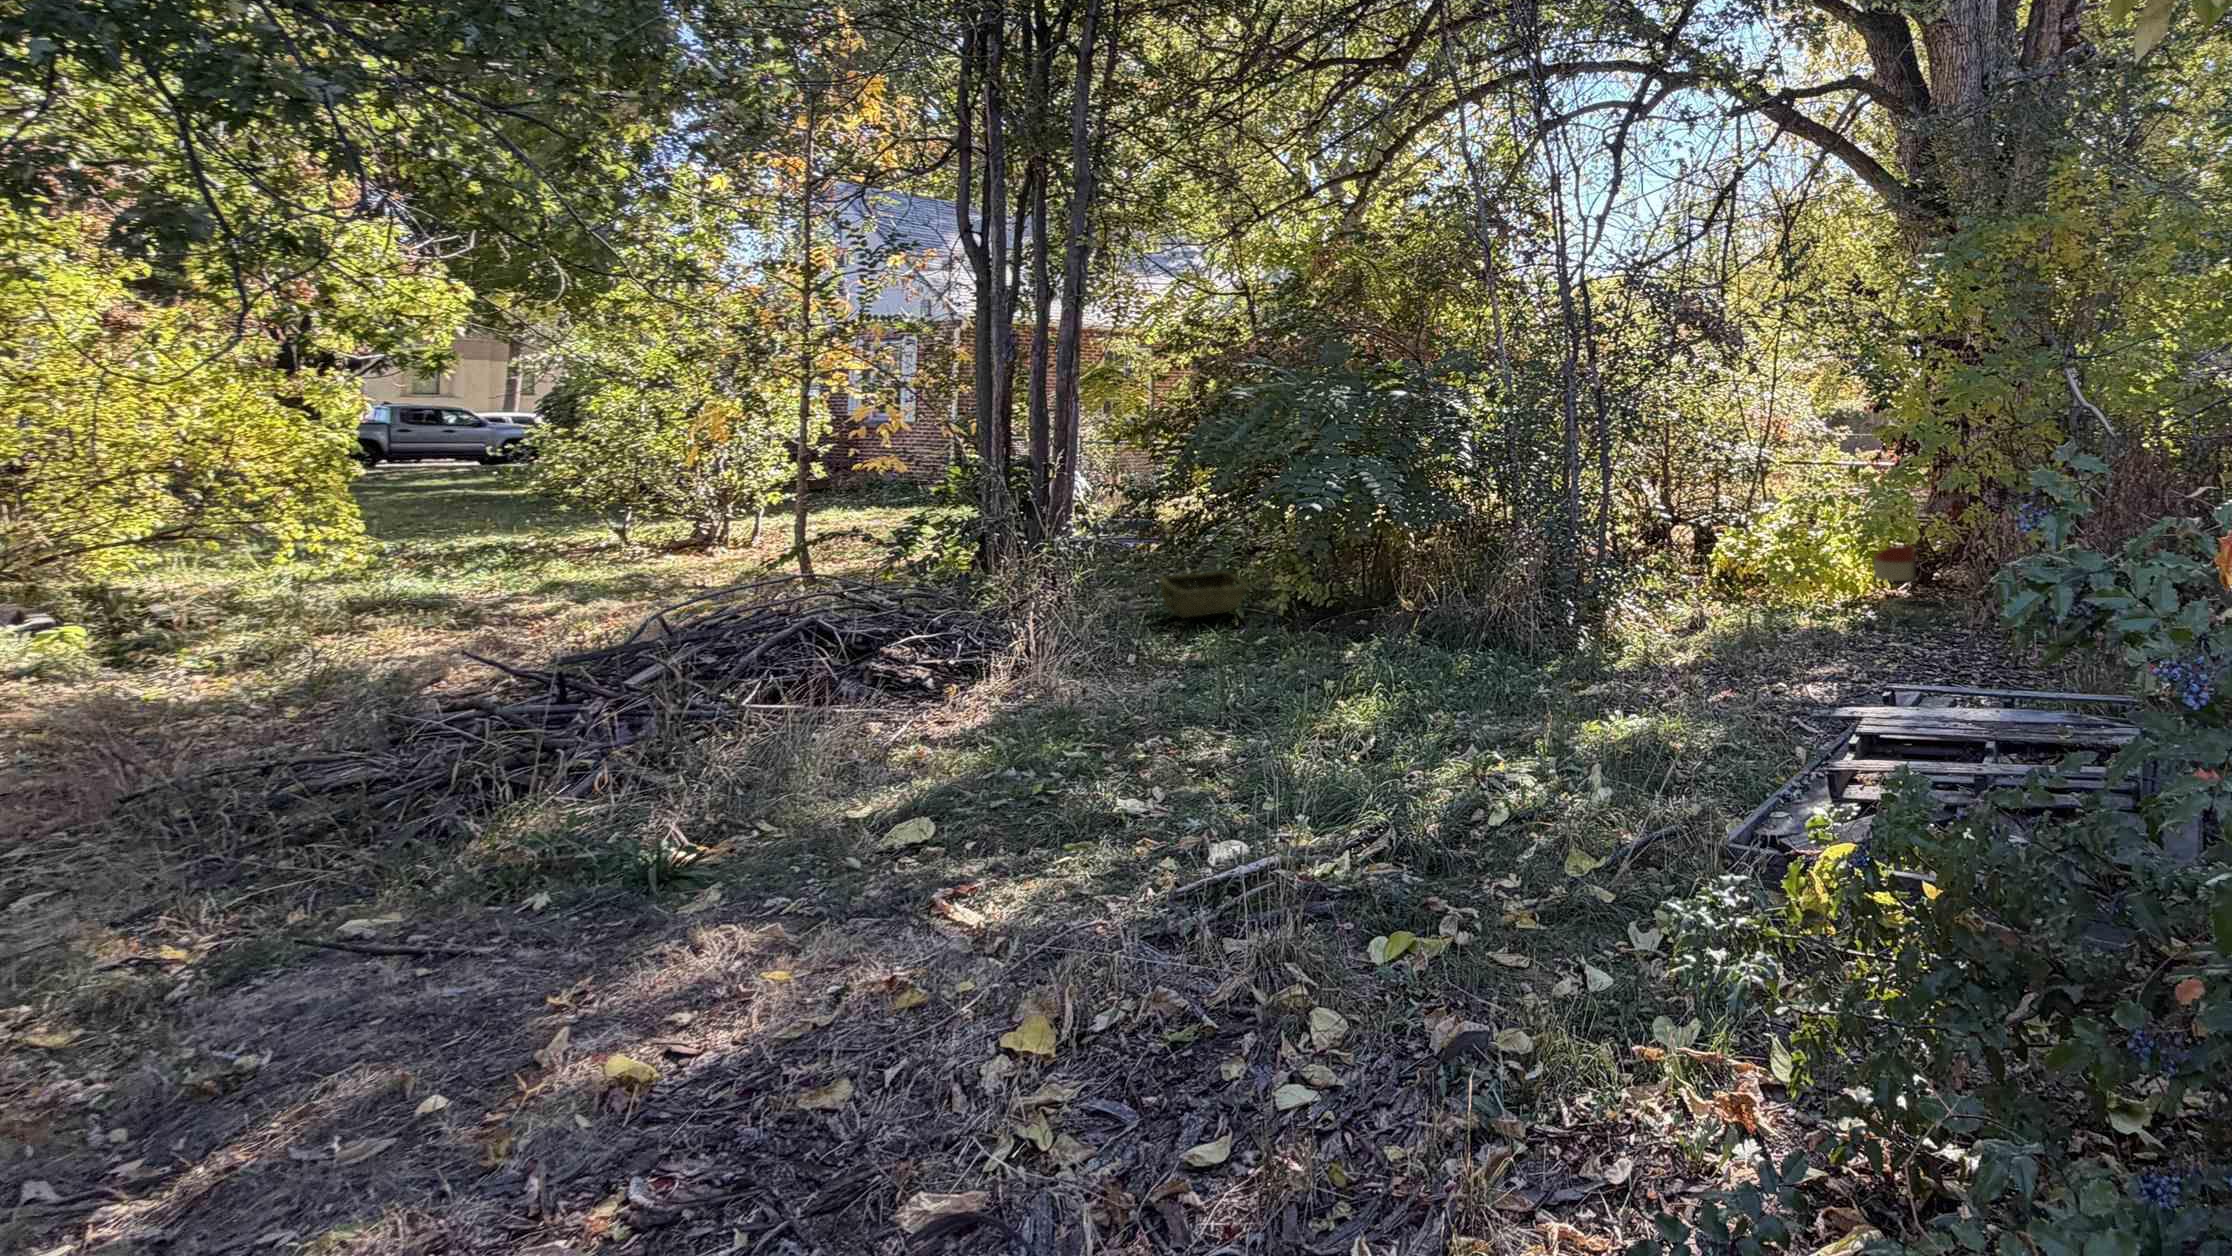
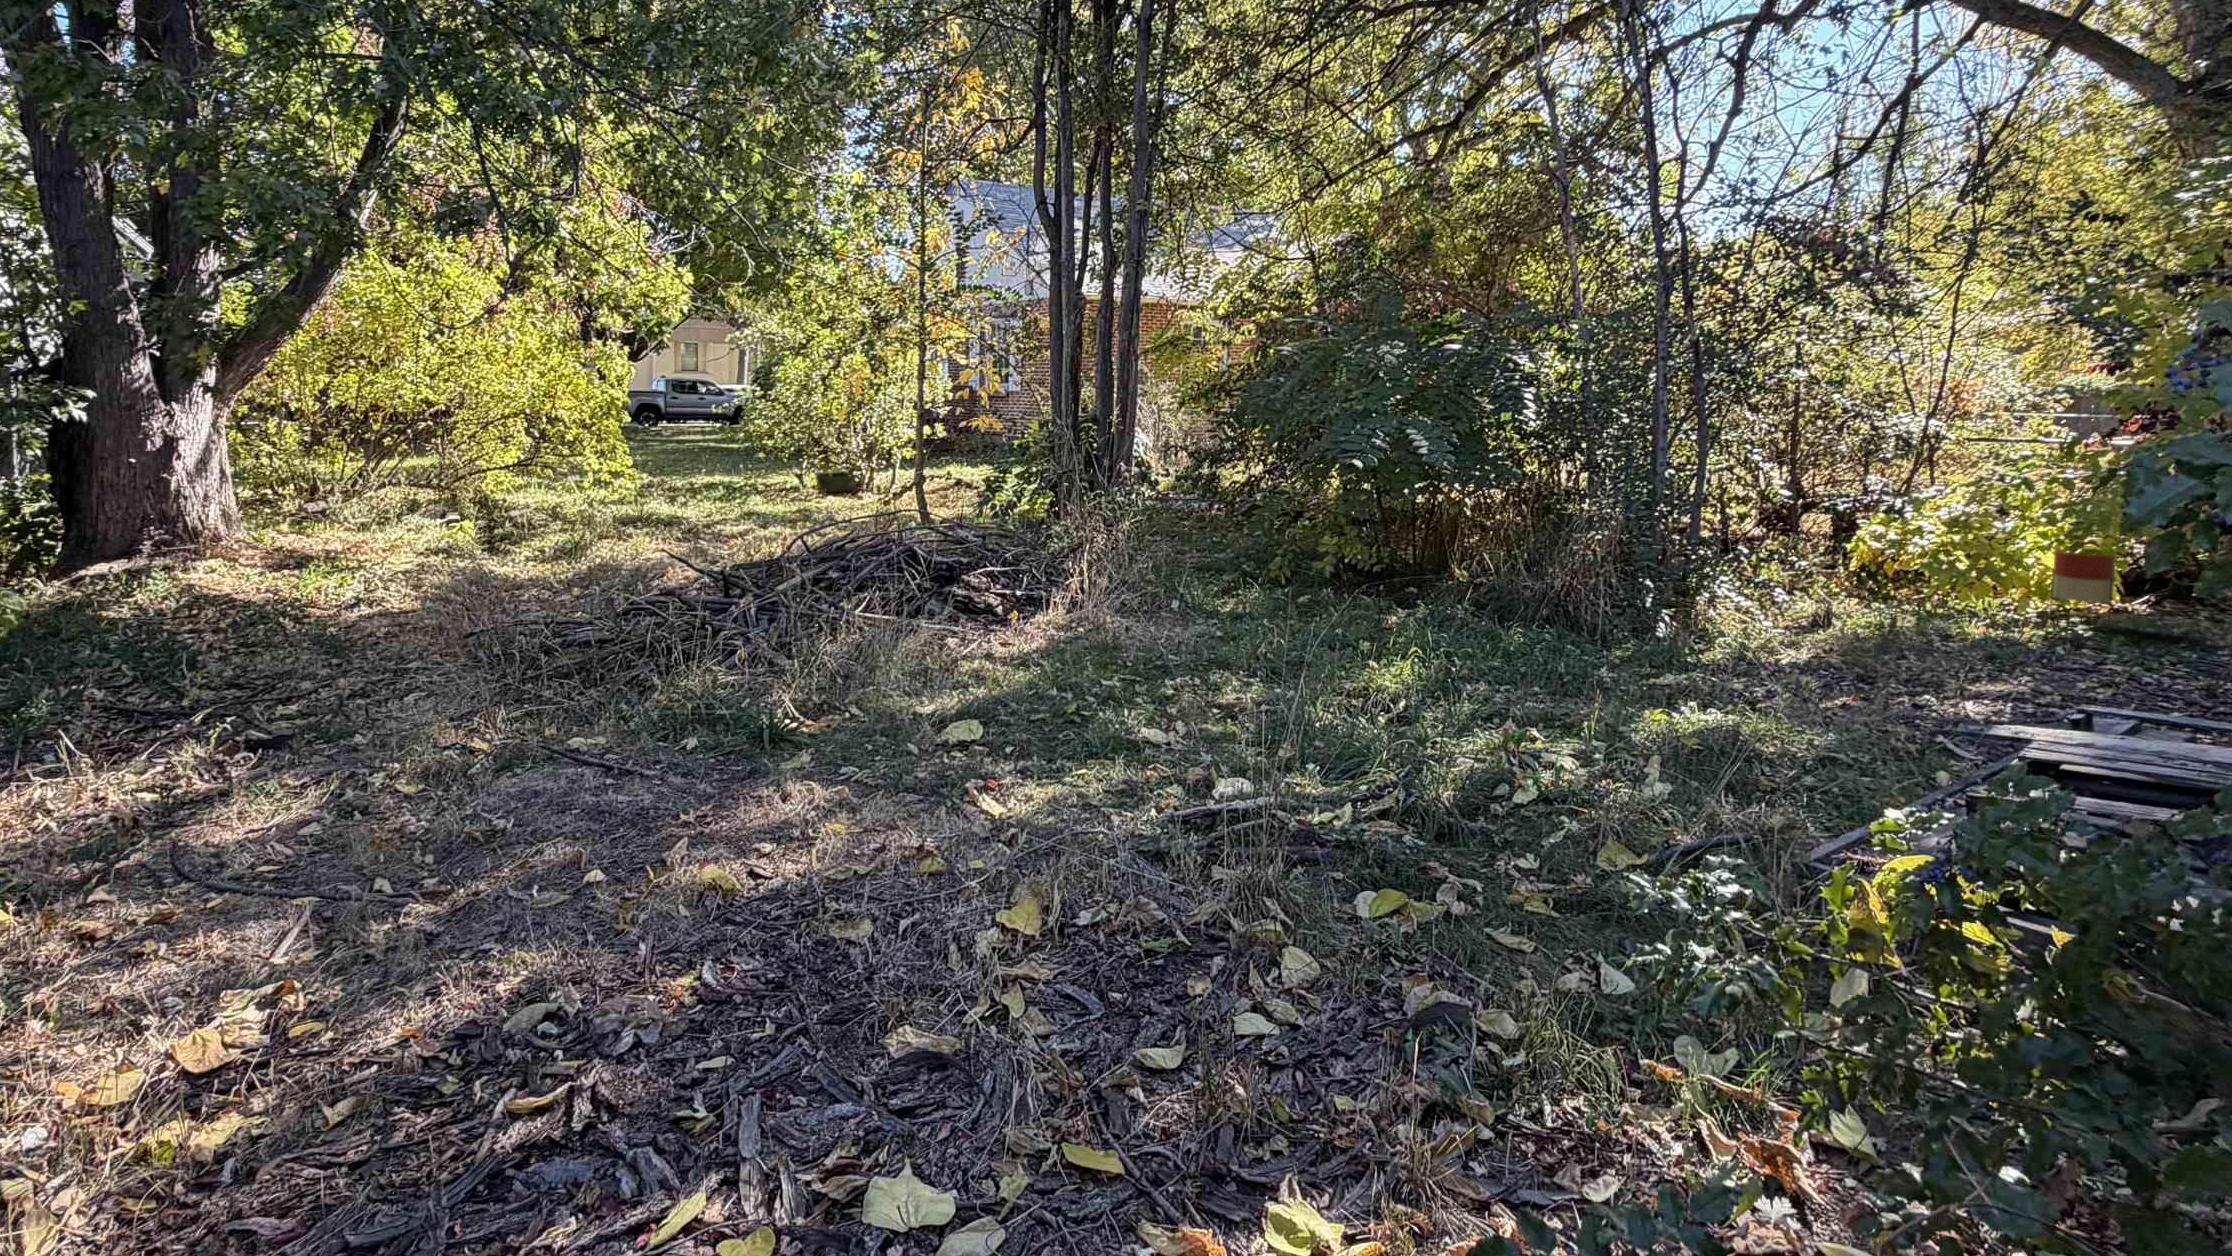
woven basket: present [1159,571,1248,618] -> present [815,471,857,493]

